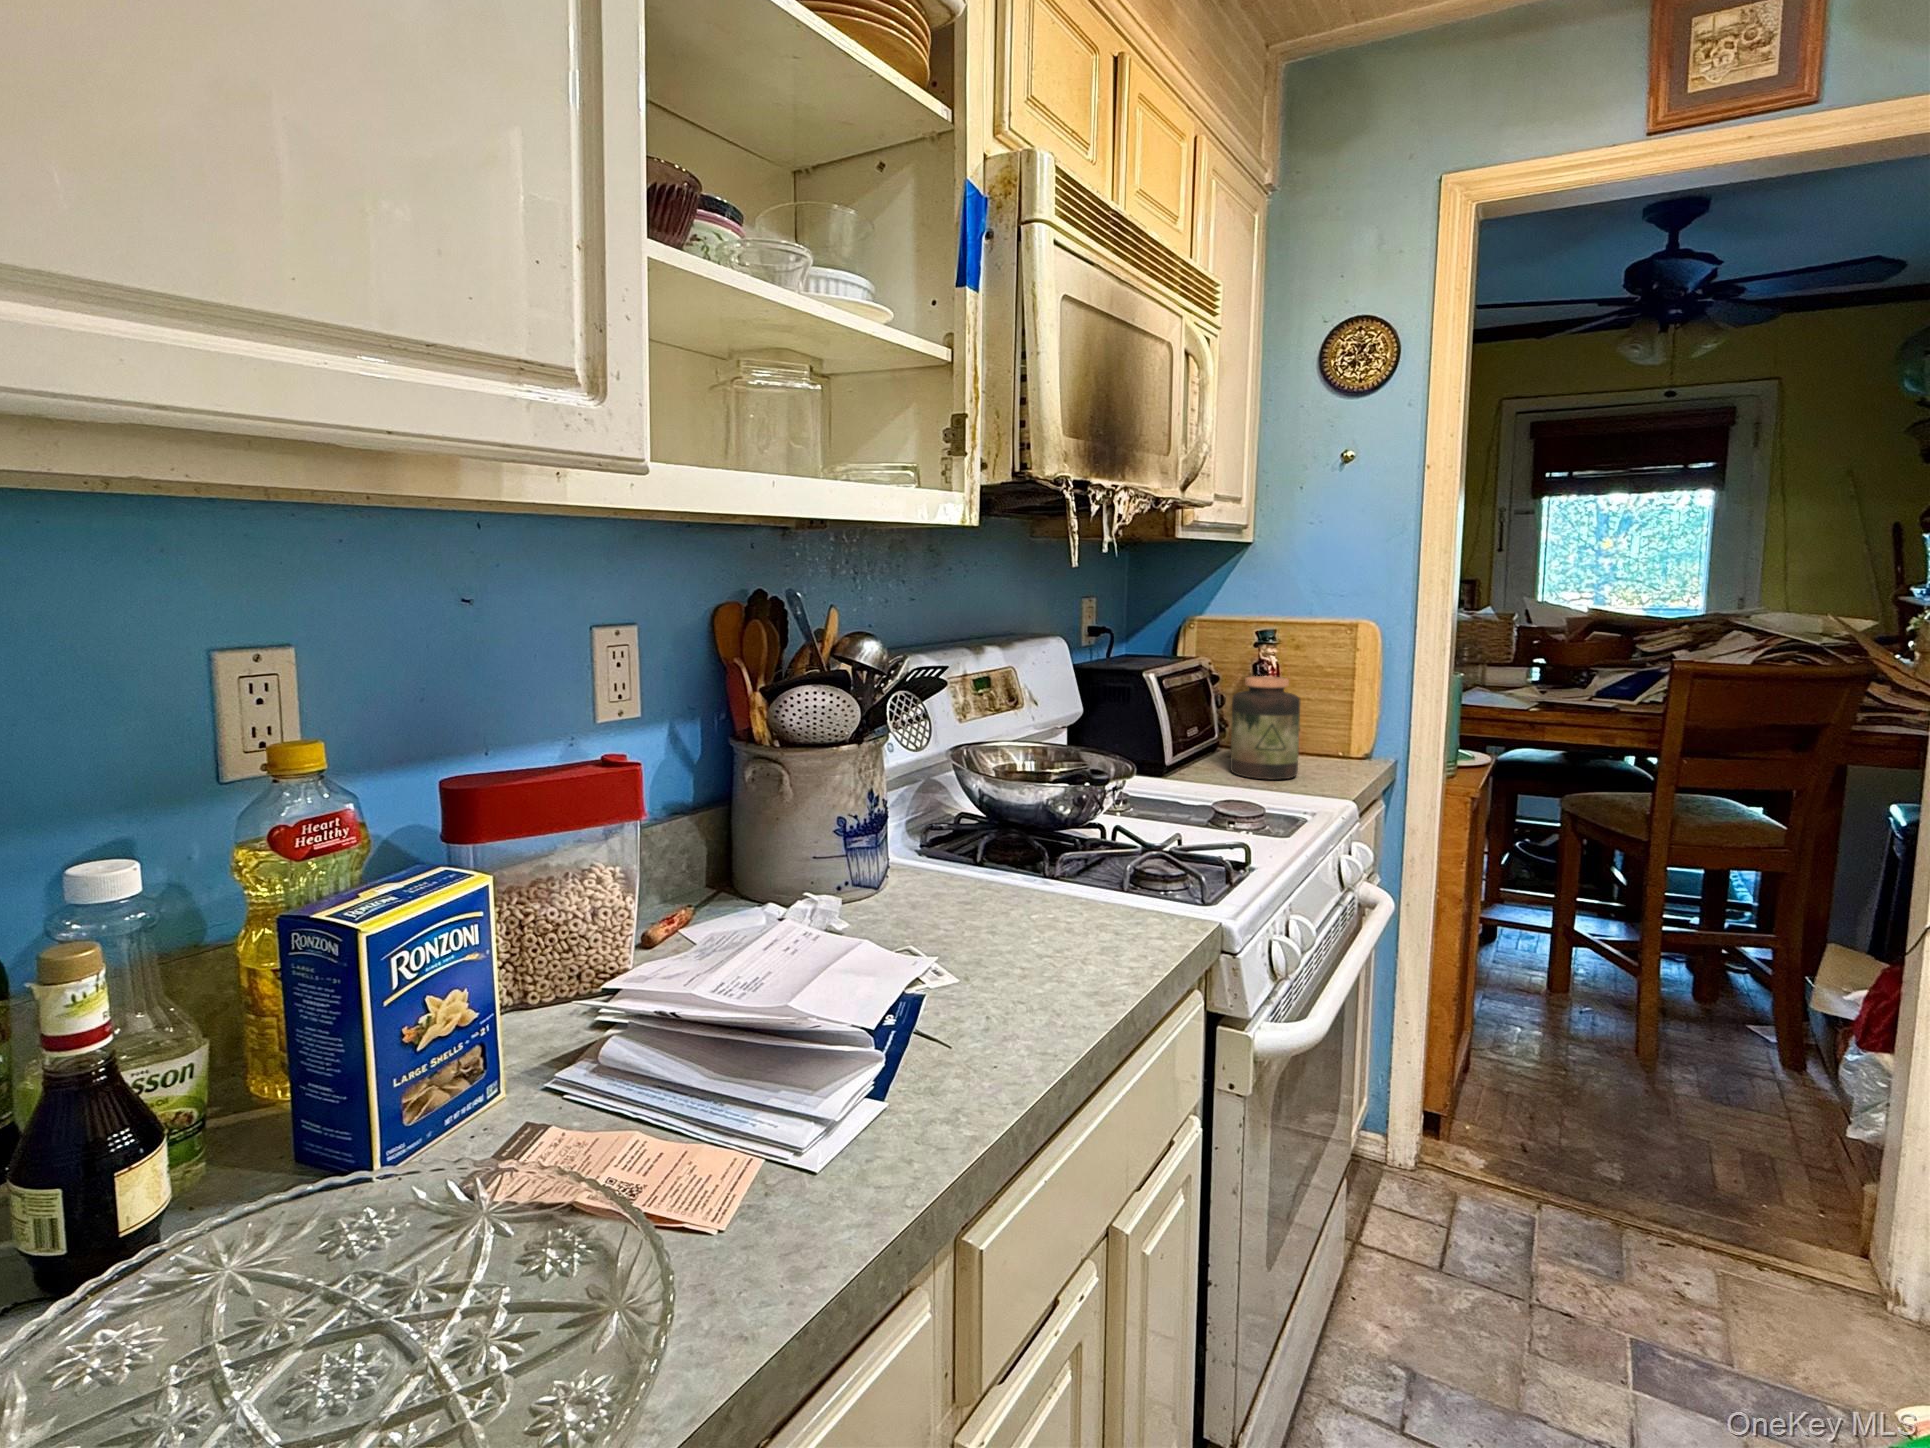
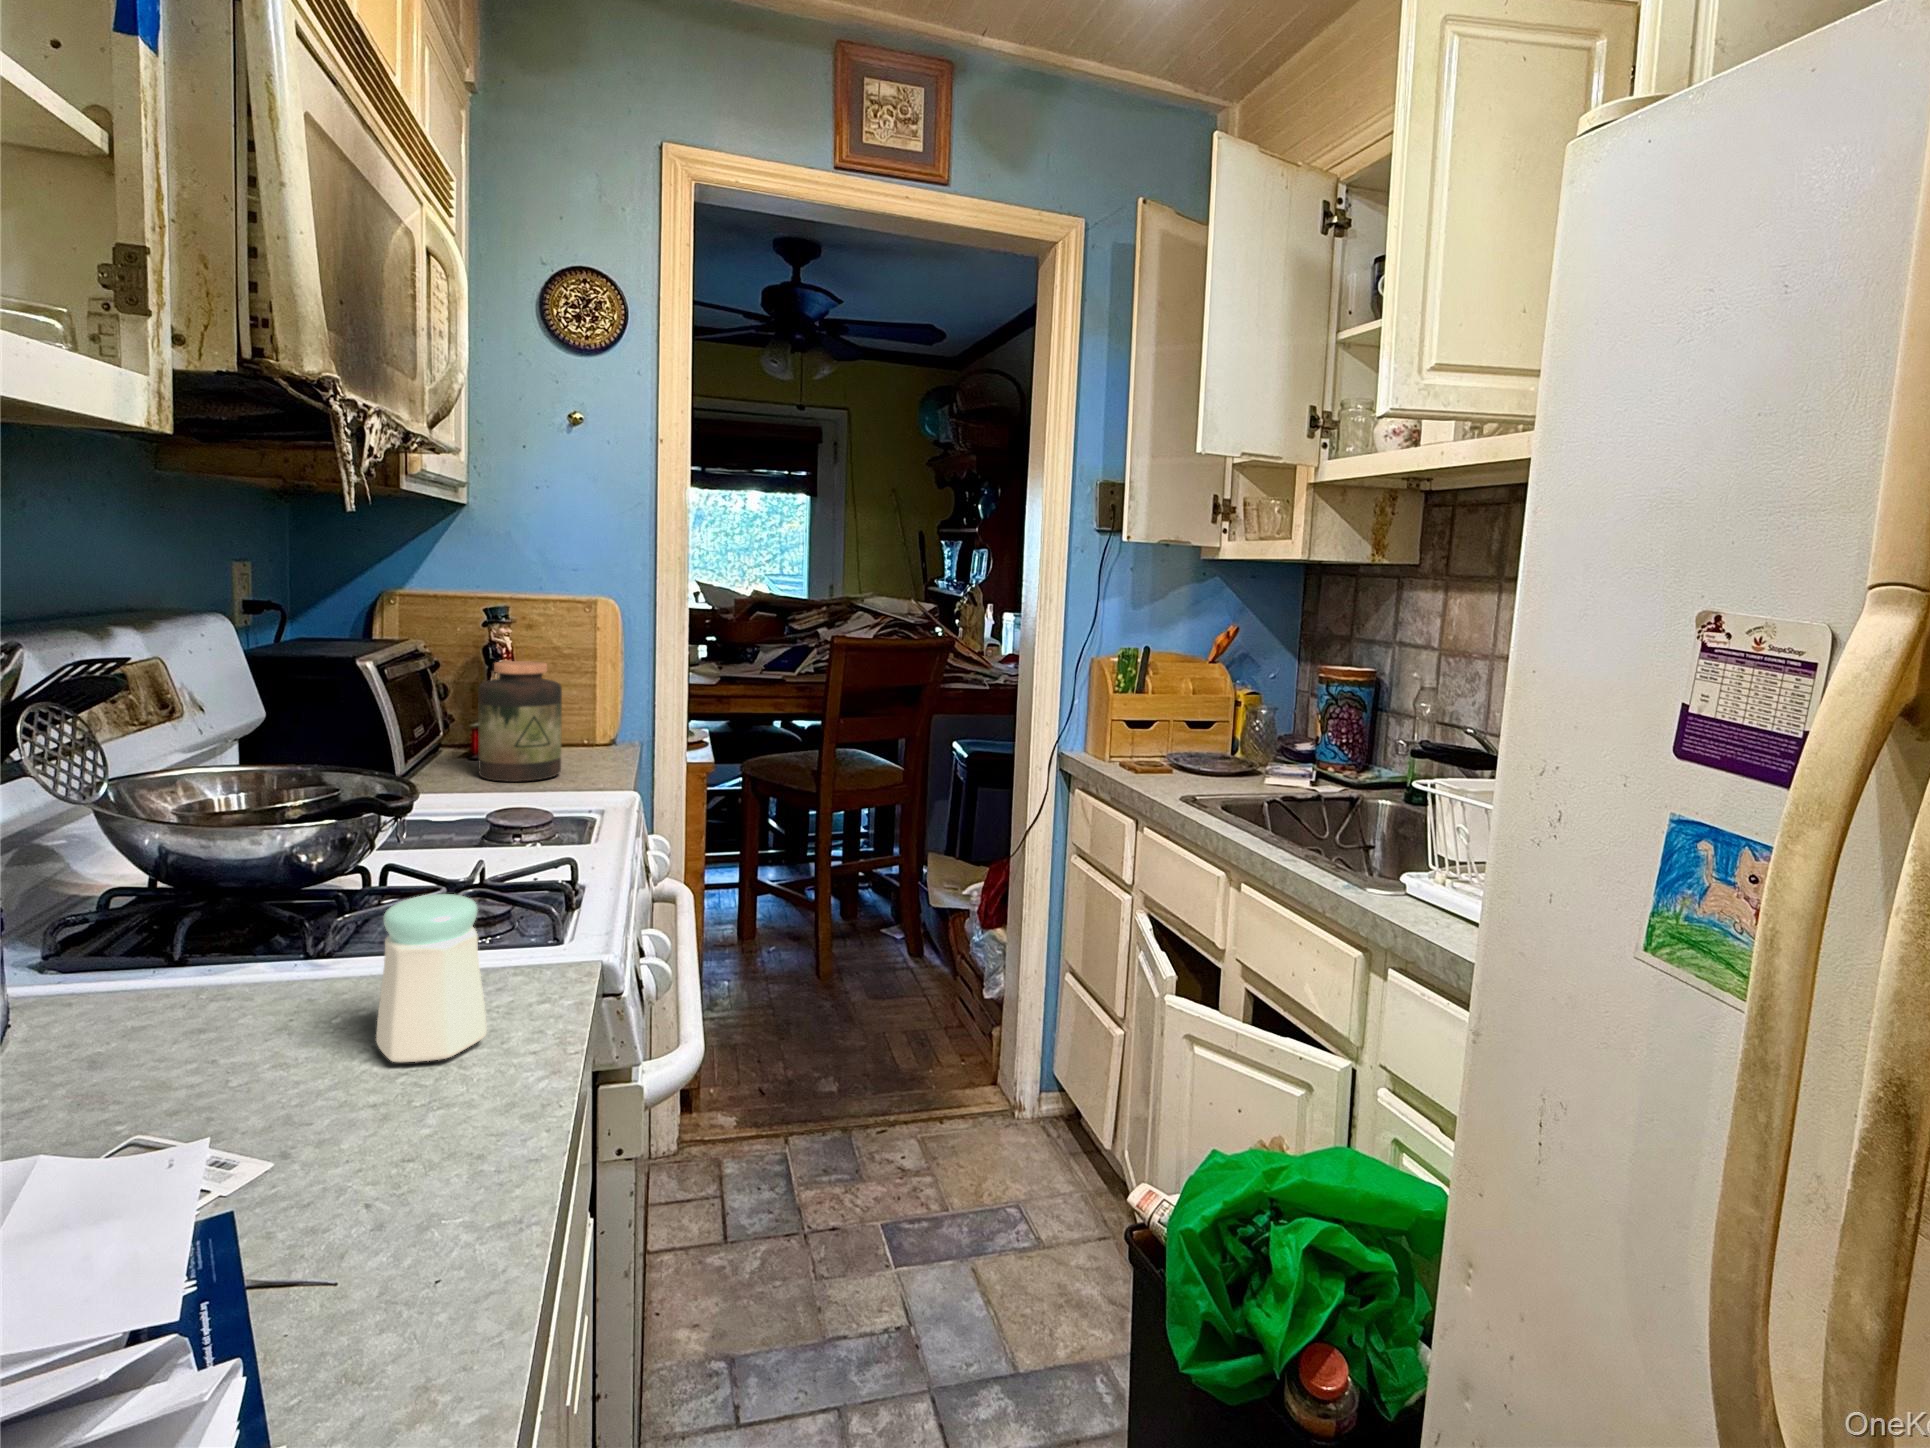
salt shaker: none [1044,839,1107,955] -> present [376,894,487,1062]

